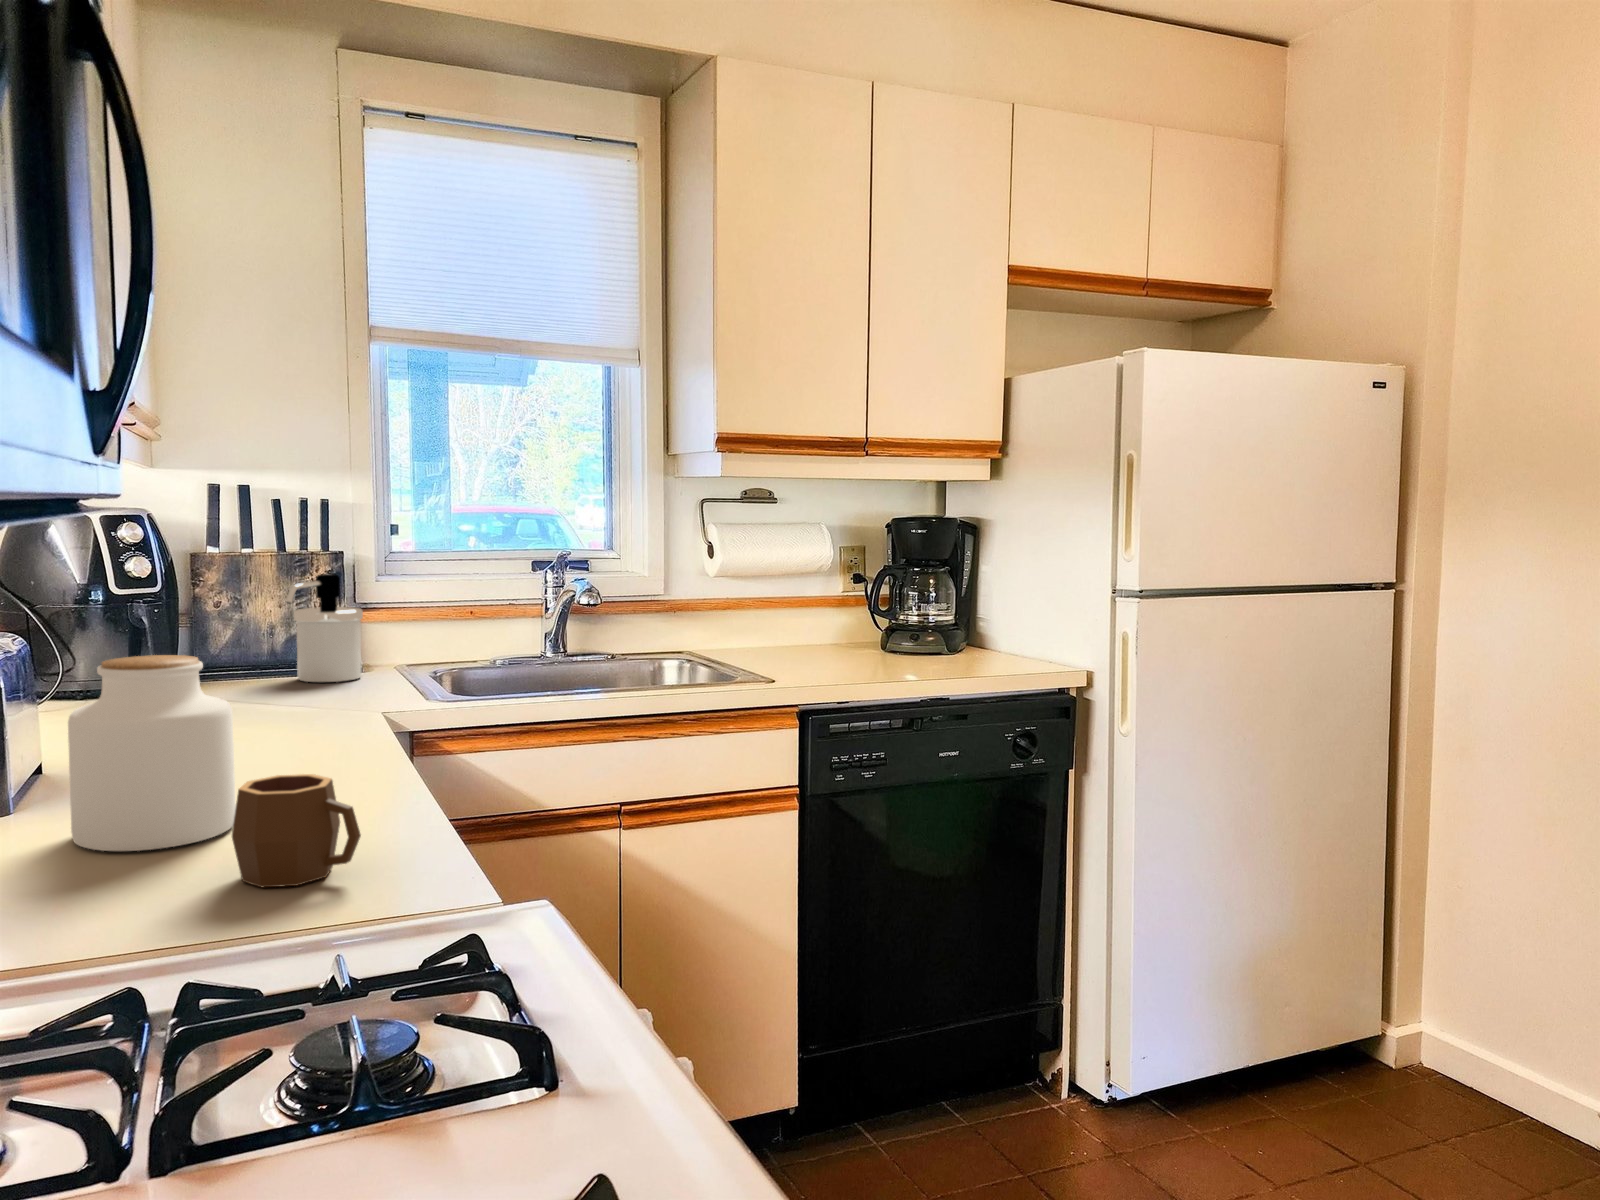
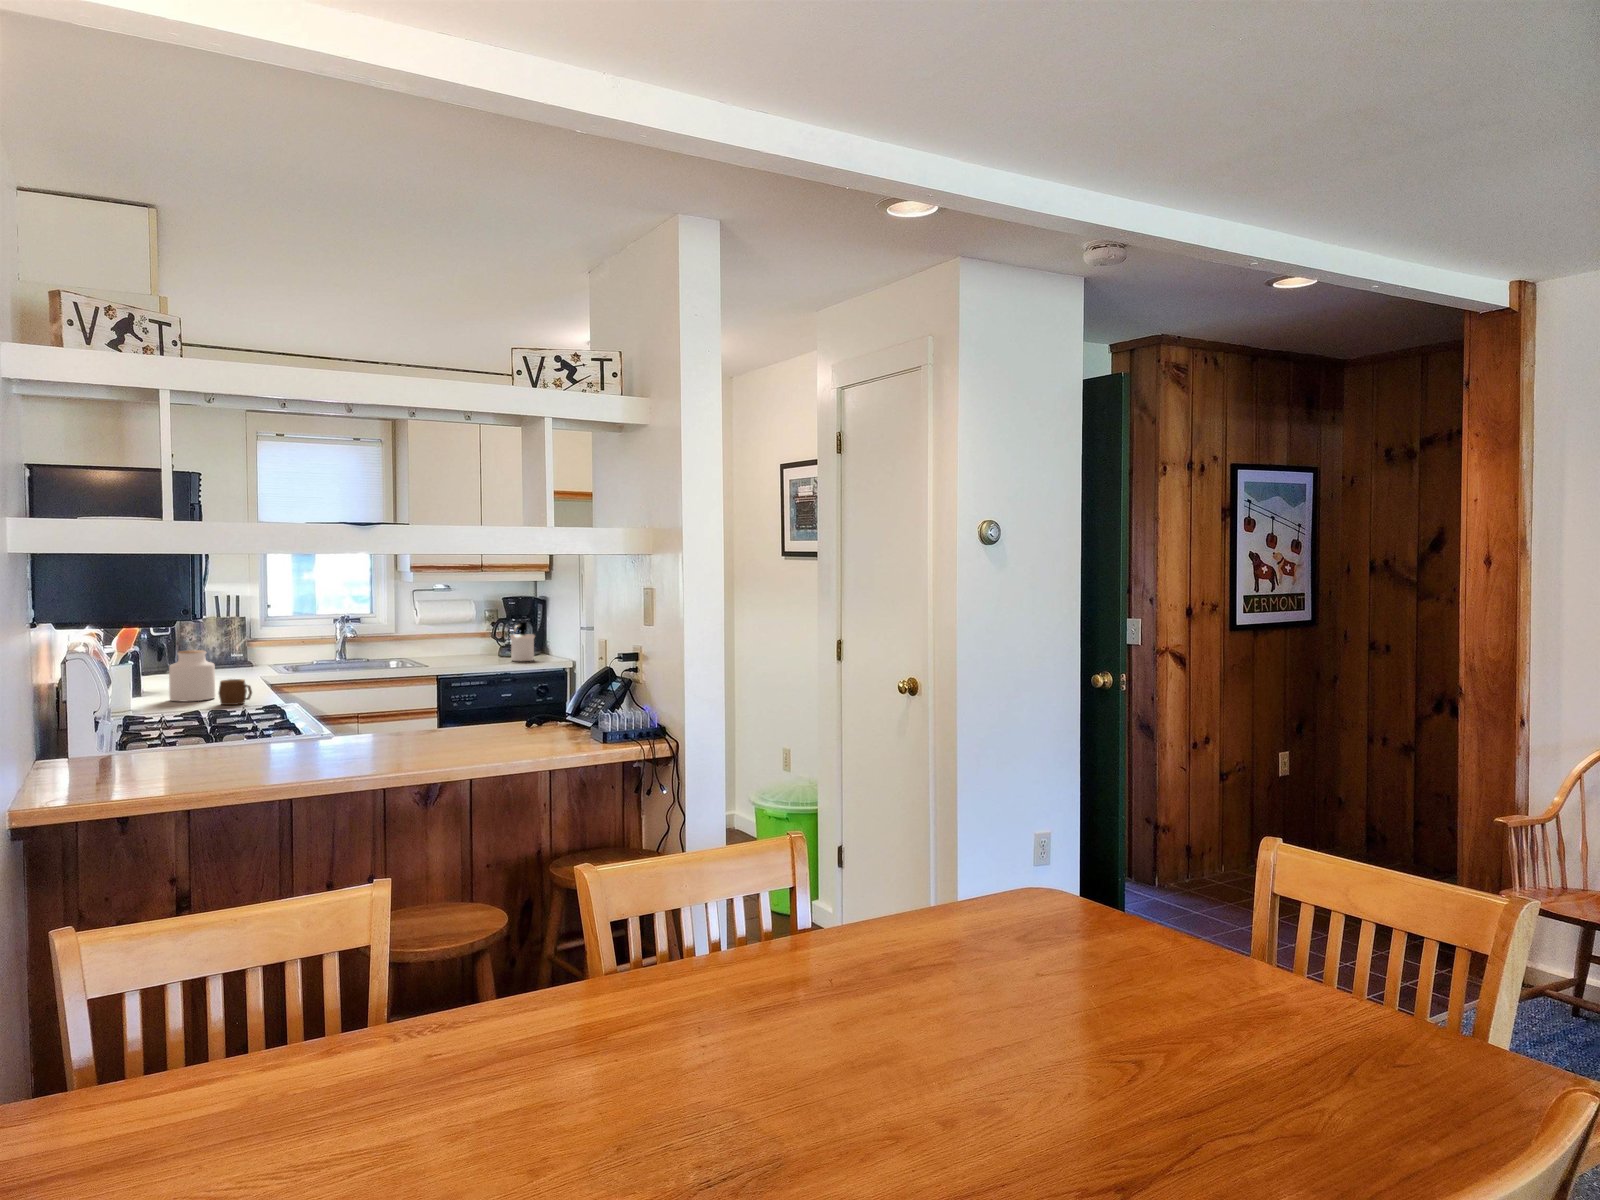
soap dispenser: present [286,574,363,682] -> present [510,622,535,661]

